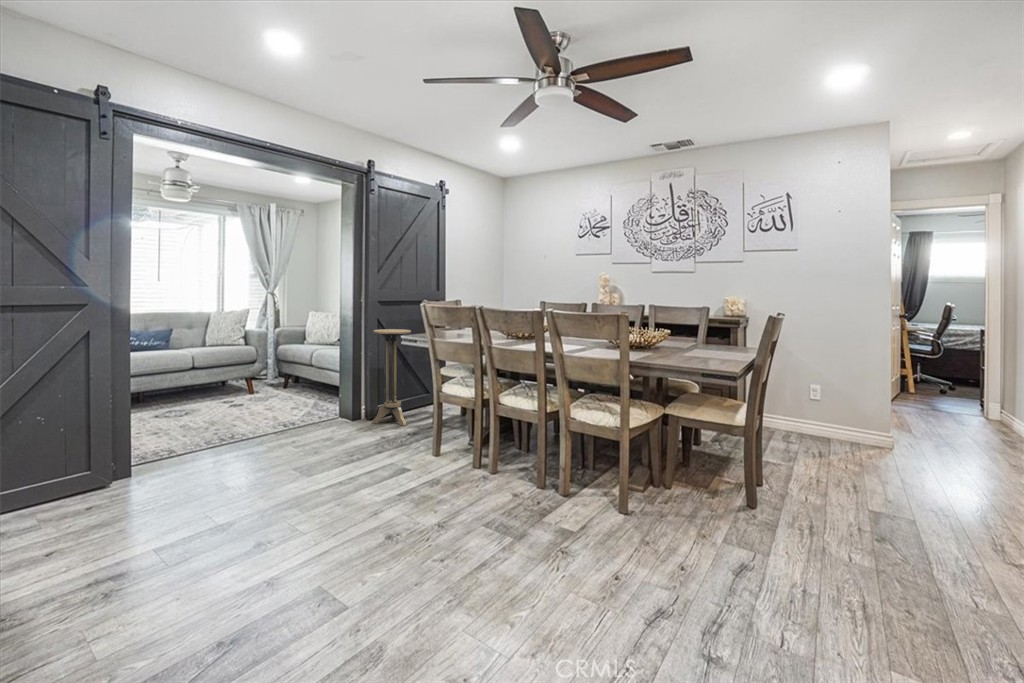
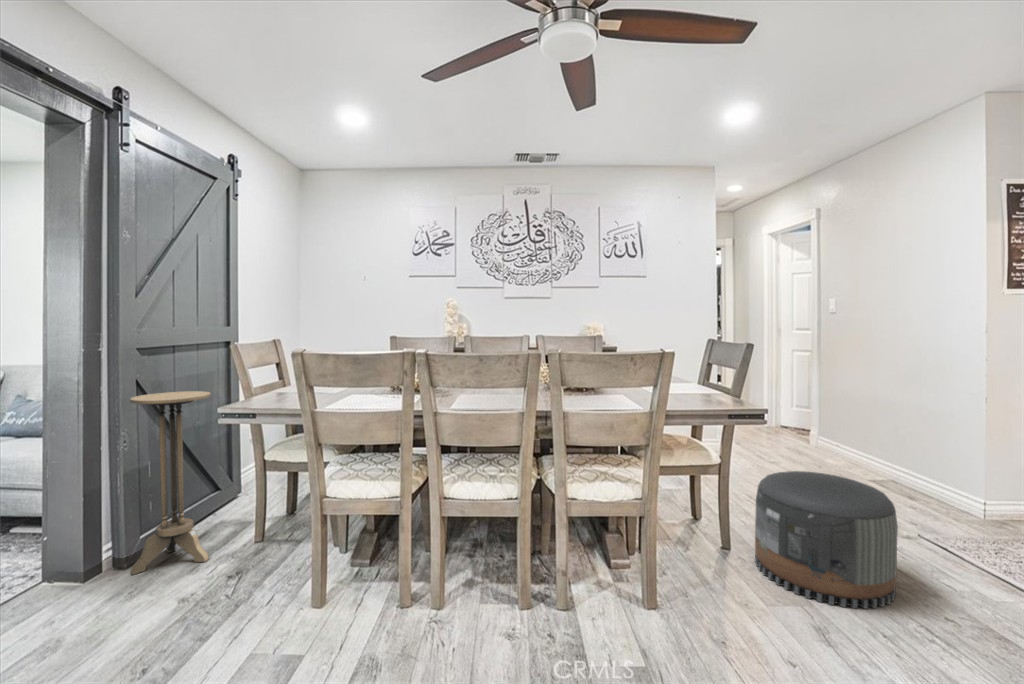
pouf: none [752,441,893,571] -> present [755,471,898,609]

